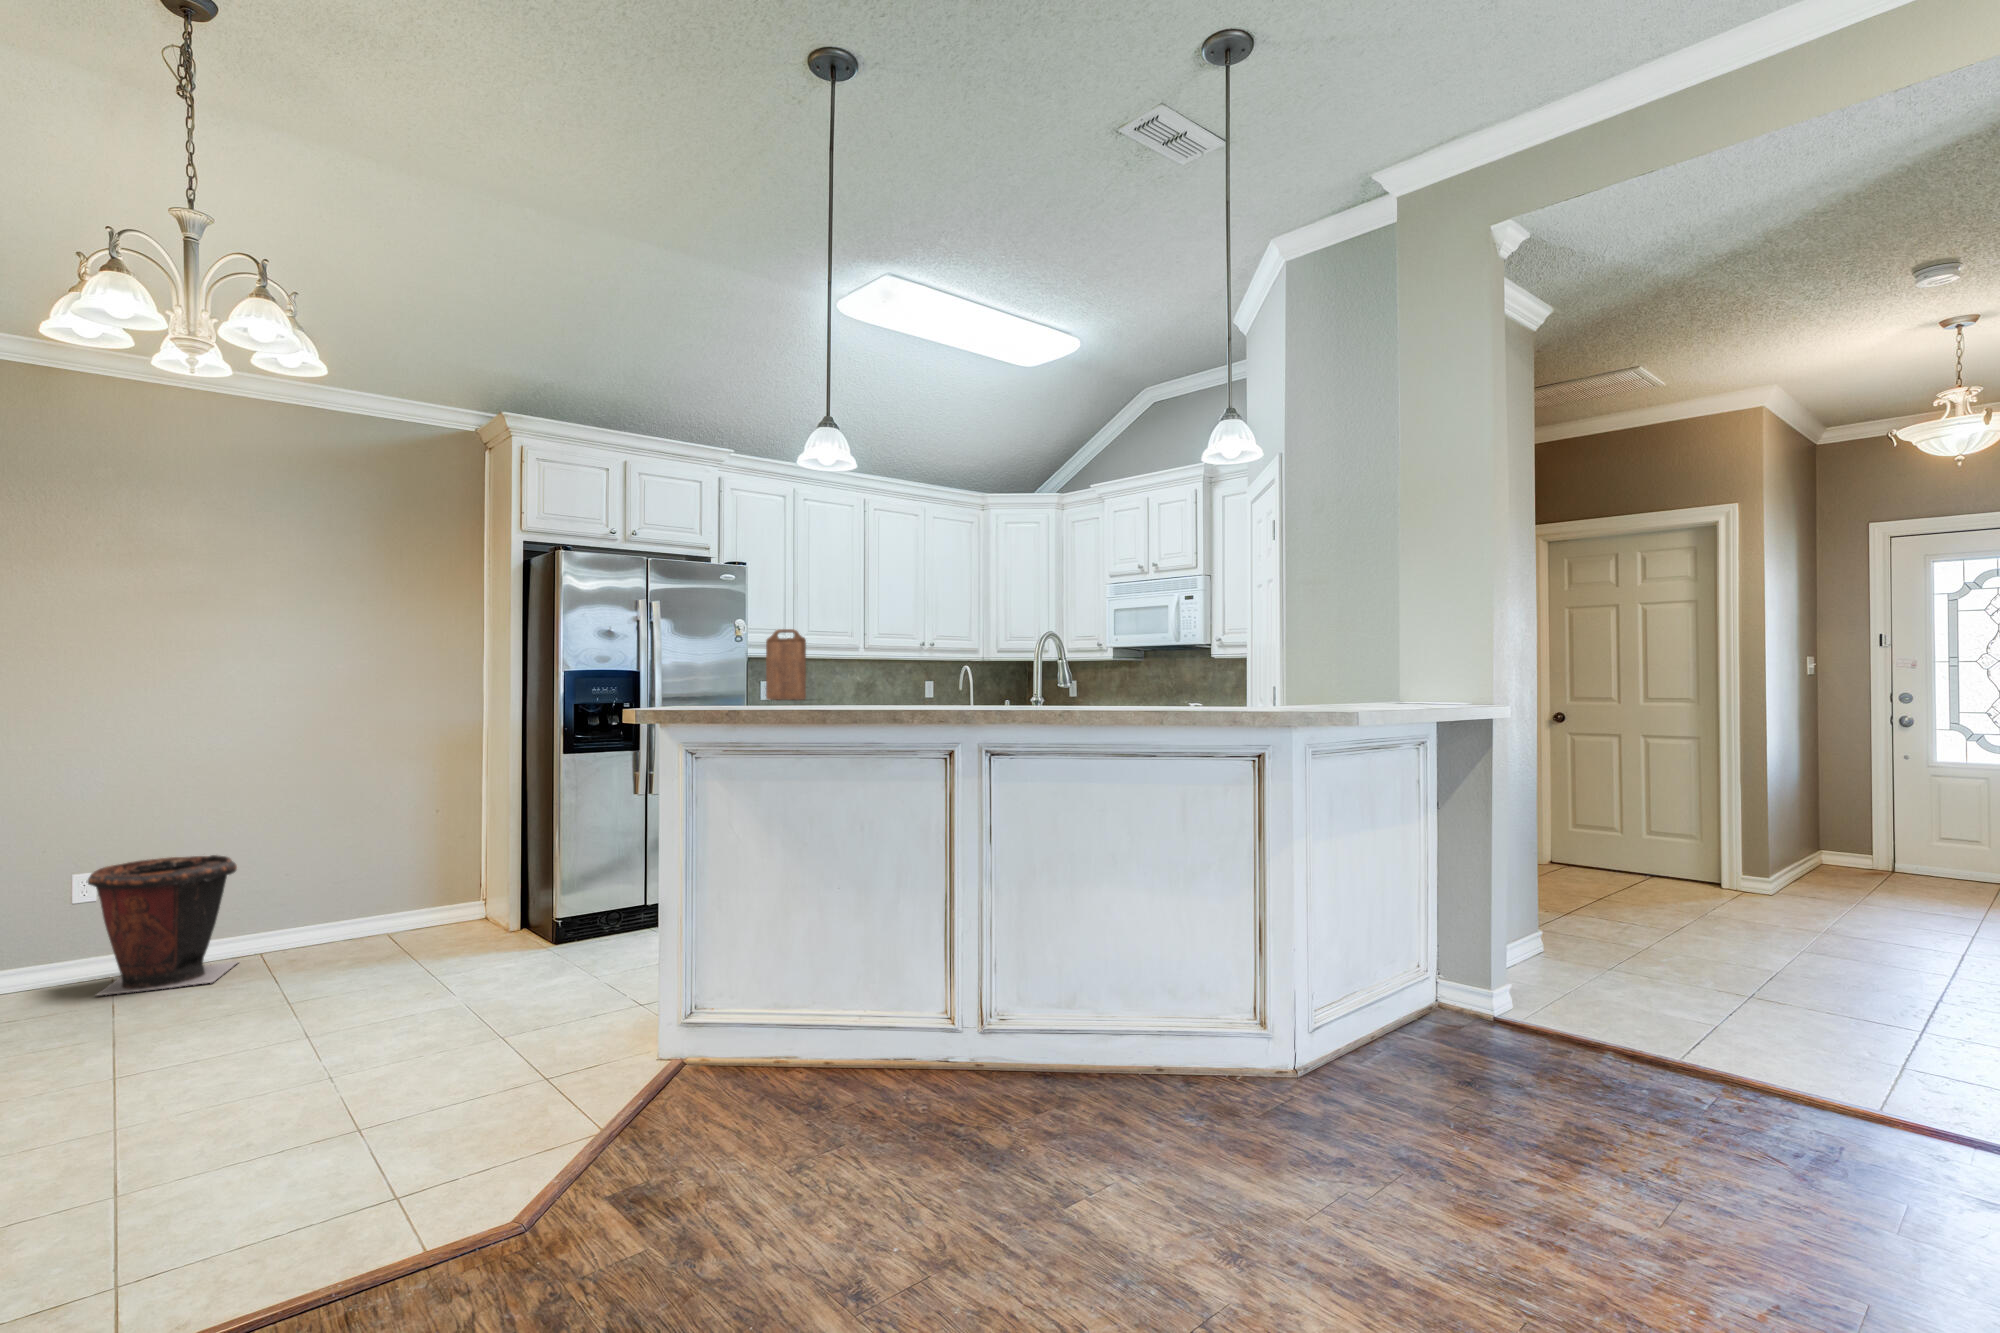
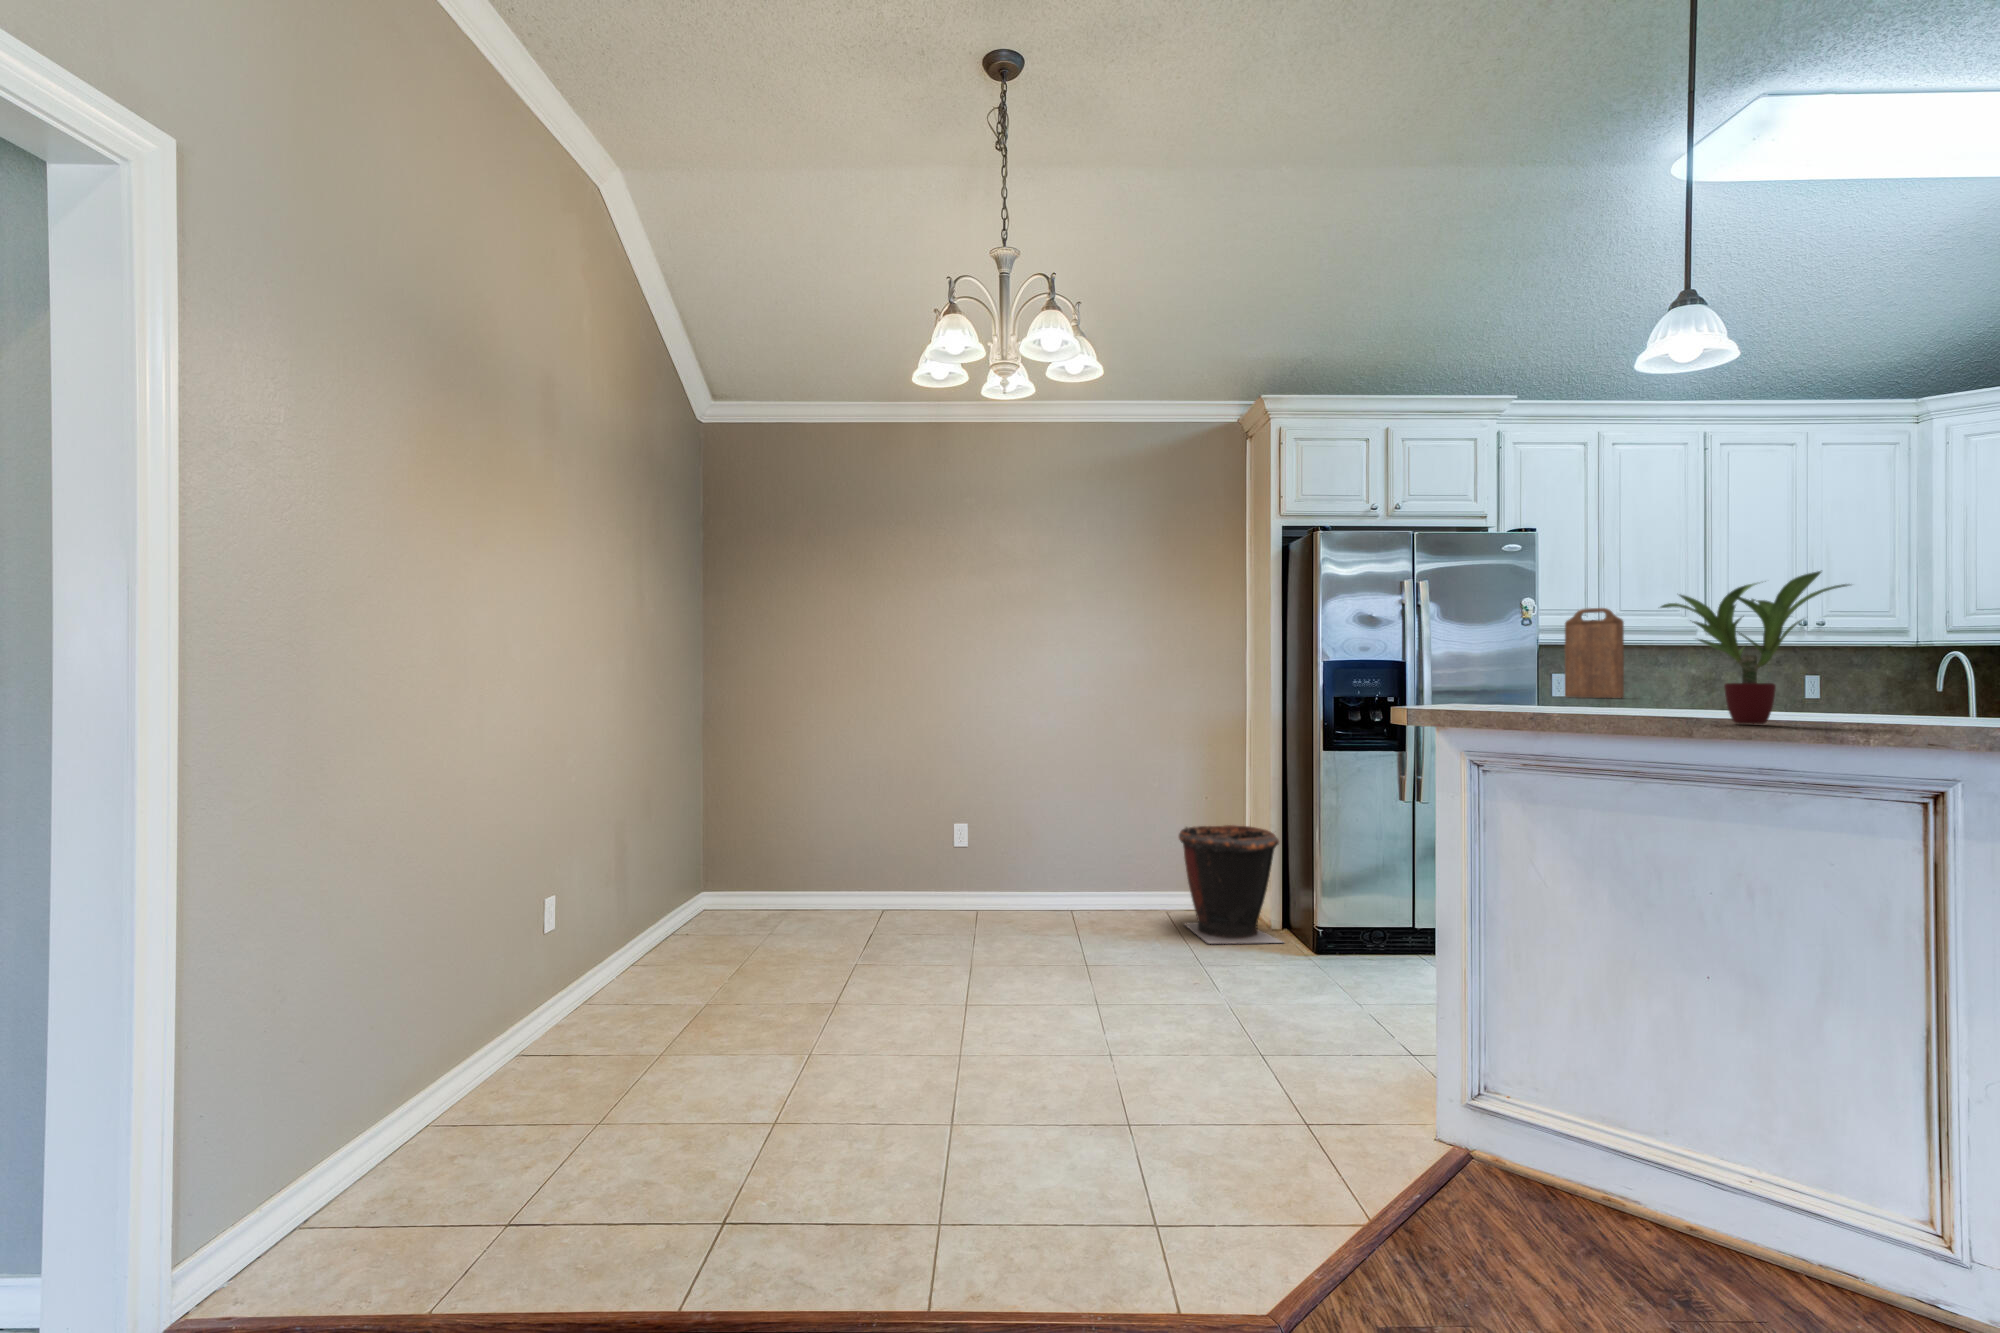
potted plant: none [804,613,909,712] -> present [1661,571,1849,724]
trash can: present [88,855,238,995] -> present [1179,825,1282,944]

